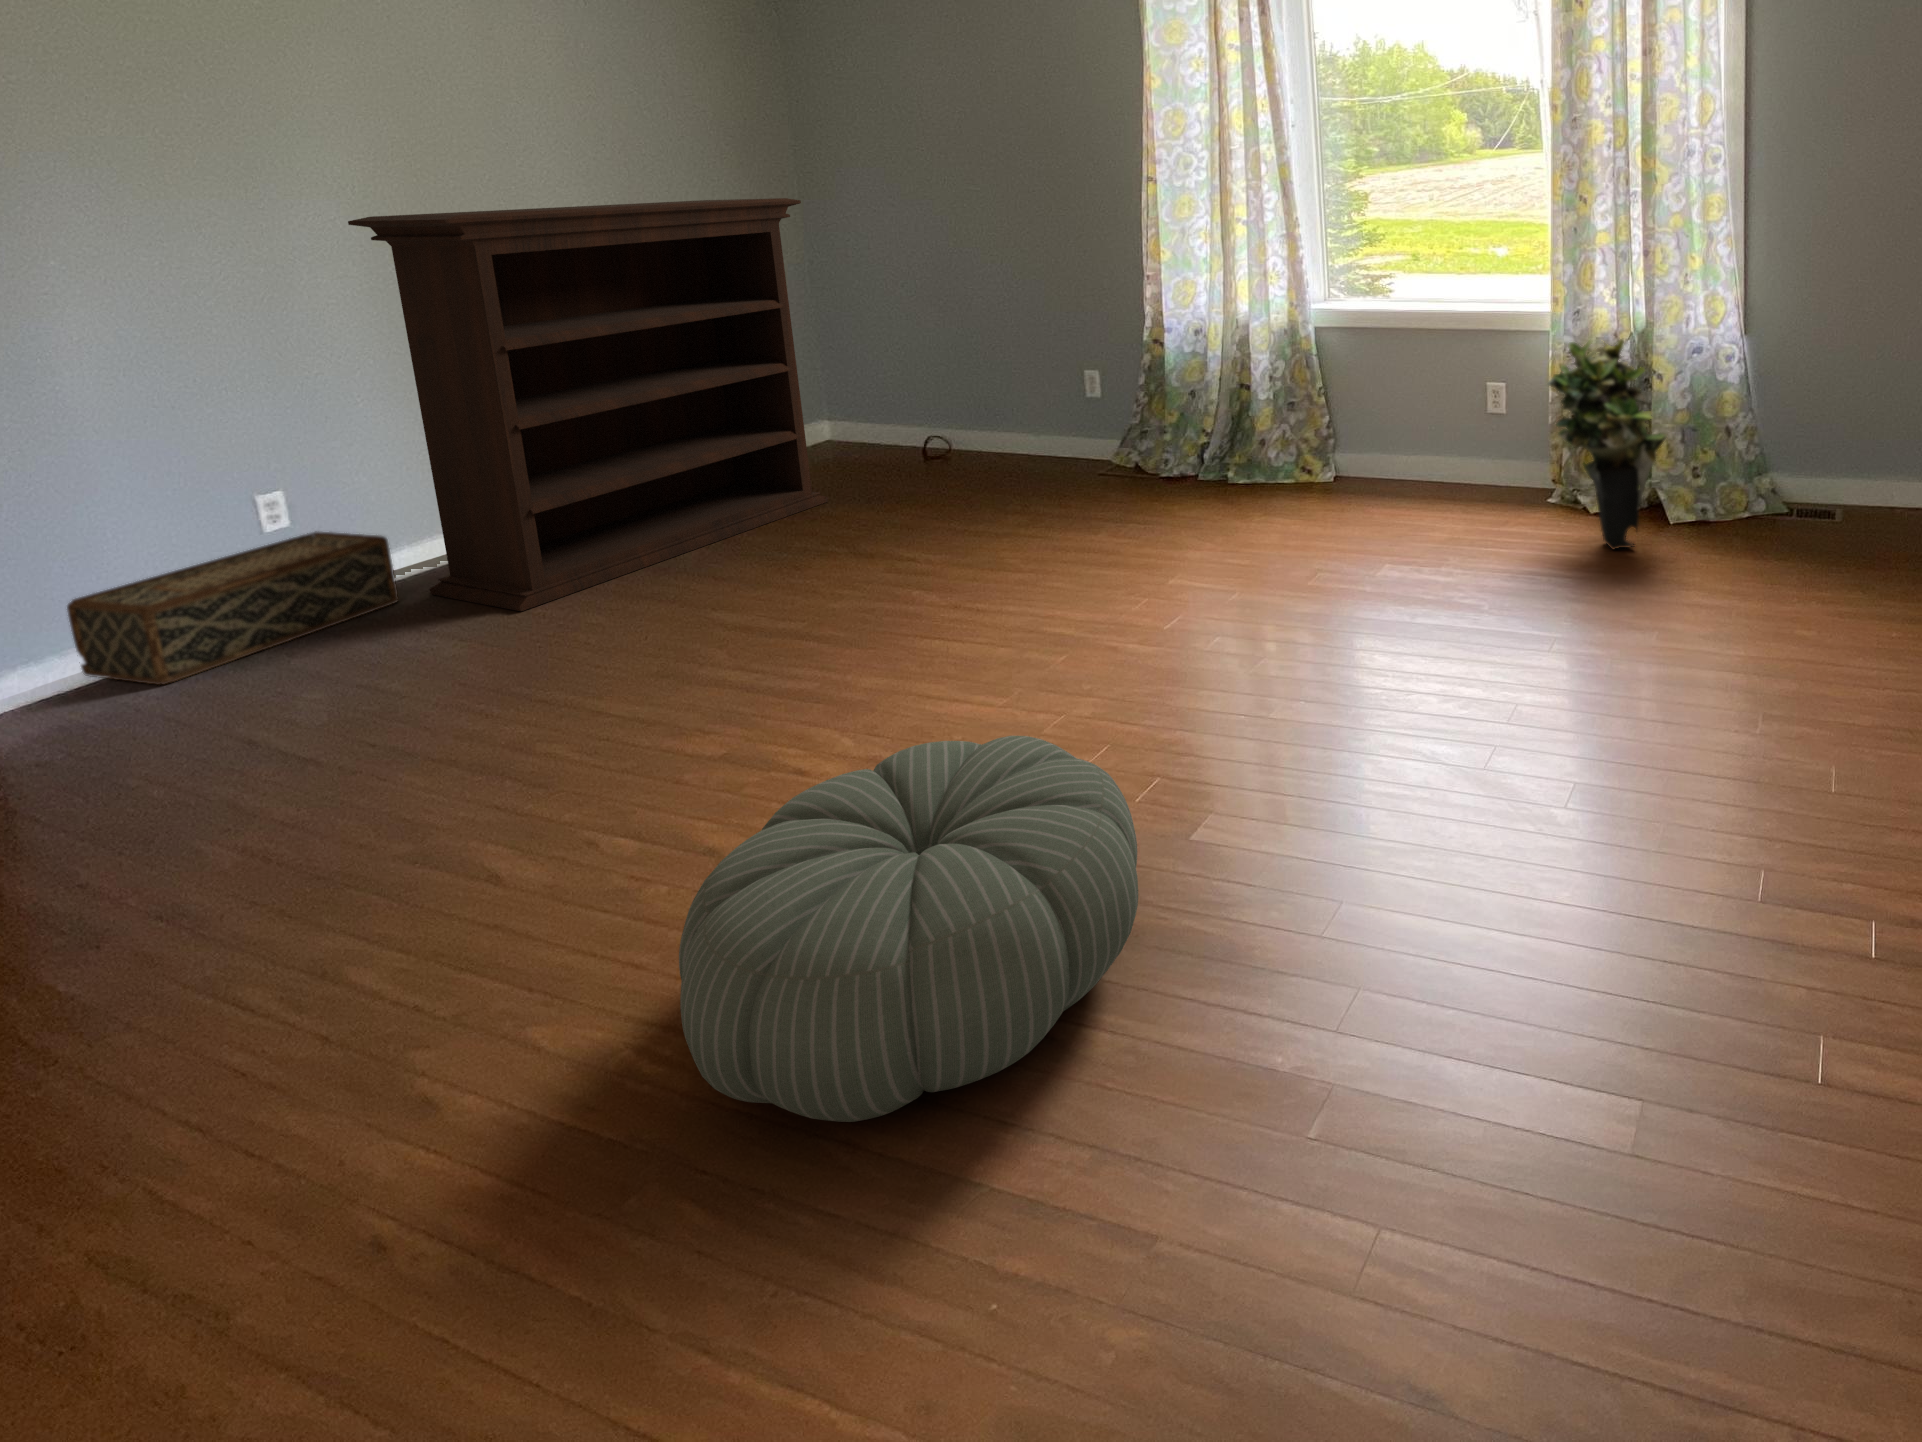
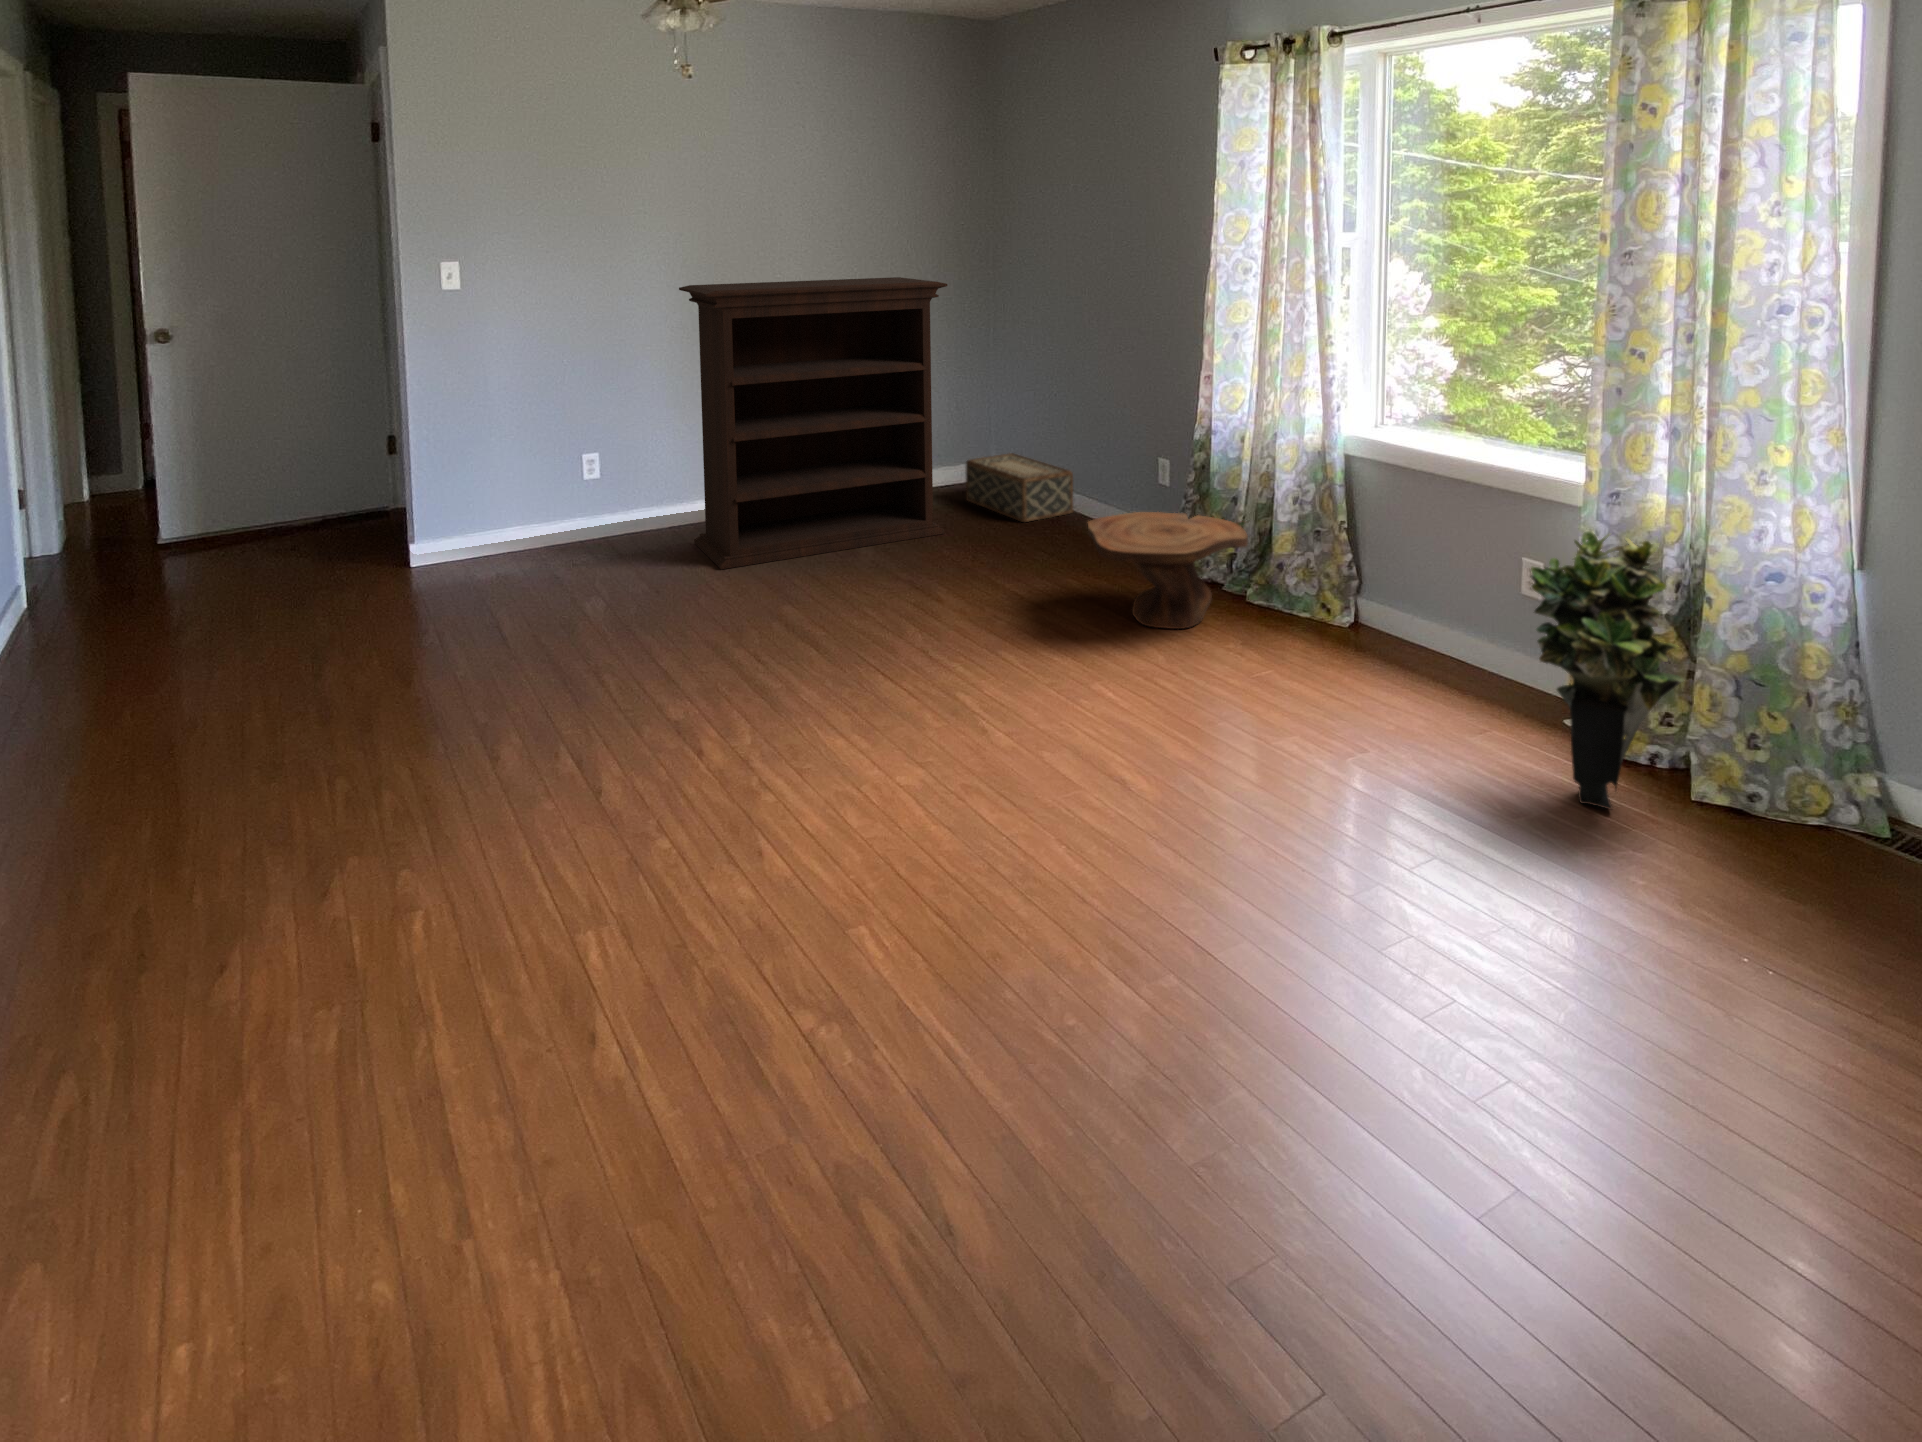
side table: none [1070,404,1244,527] -> present [1088,512,1249,629]
woven basket: present [67,531,399,685] -> present [966,453,1073,522]
pouf: present [679,736,1138,1122] -> none [514,744,829,989]

